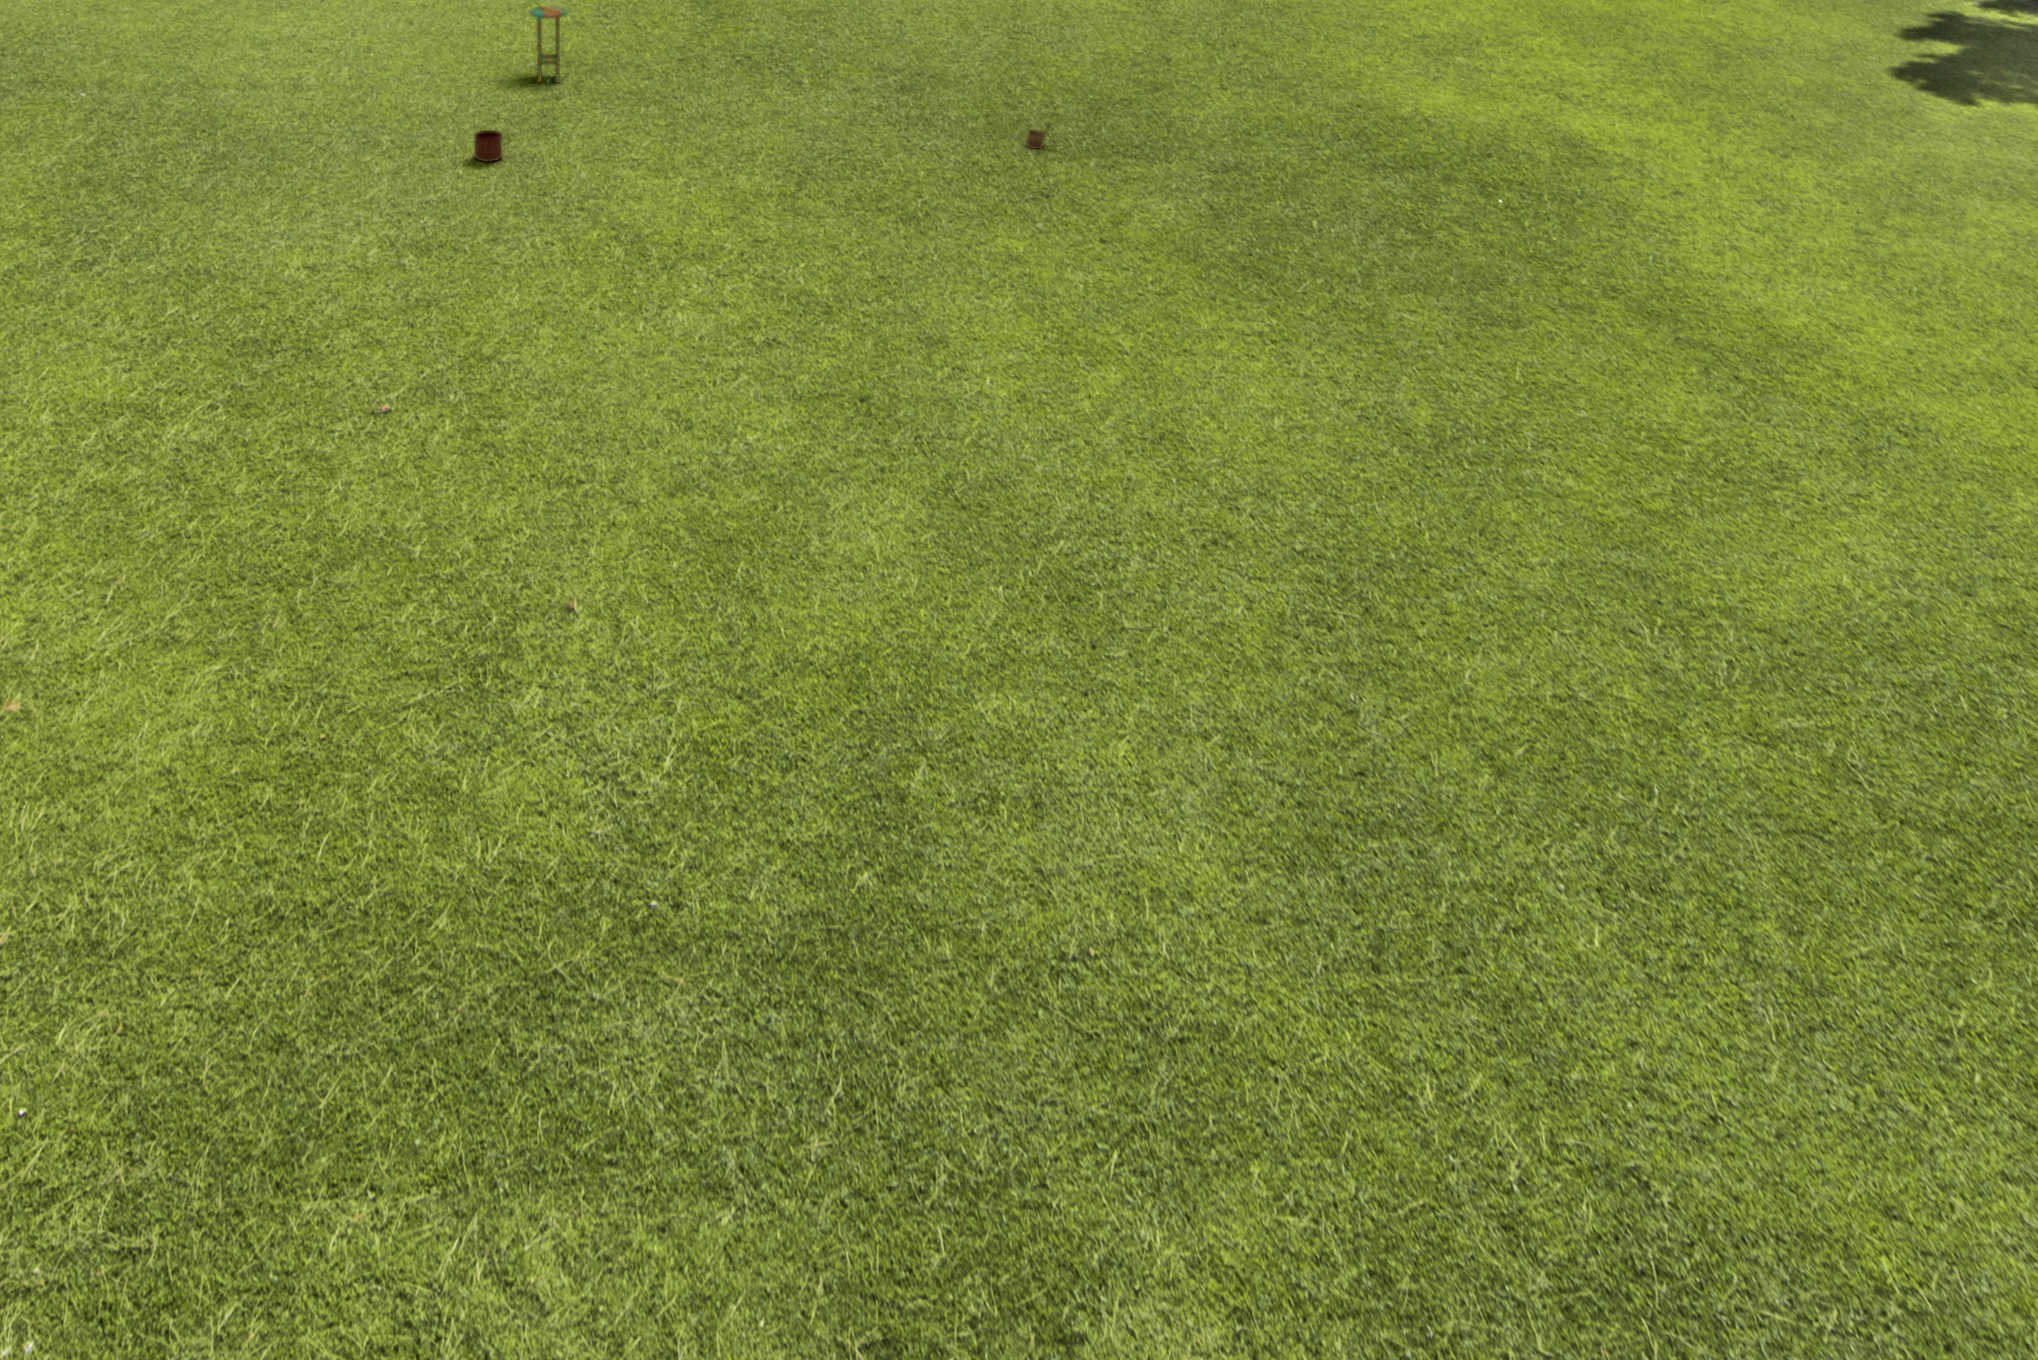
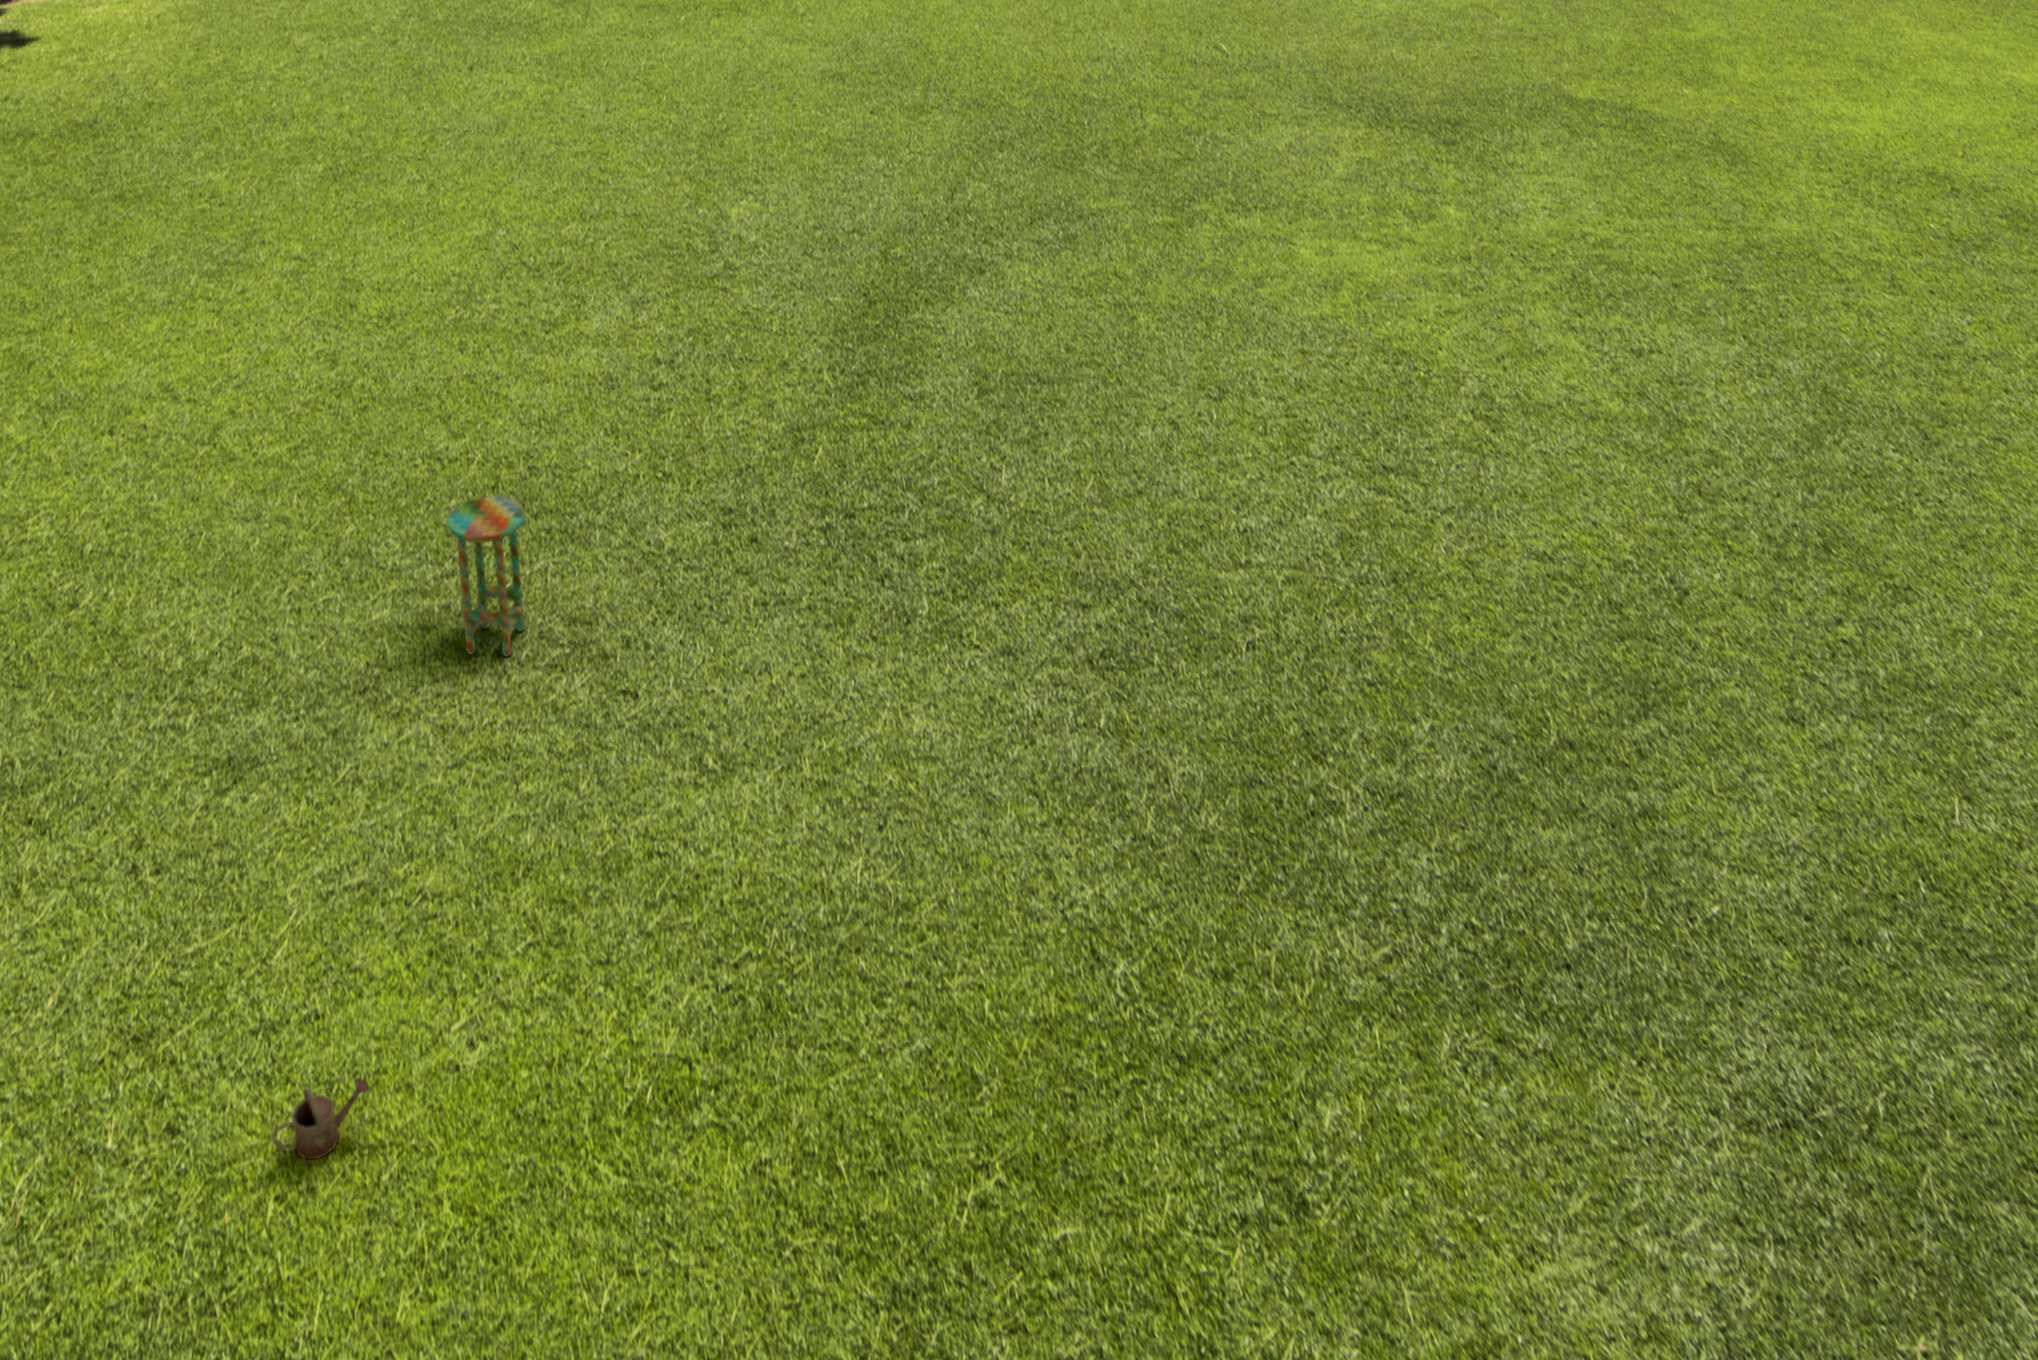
watering can: present [1026,125,1050,149] -> present [272,1078,370,1159]
planter: present [474,130,503,162] -> none [134,926,211,1019]

